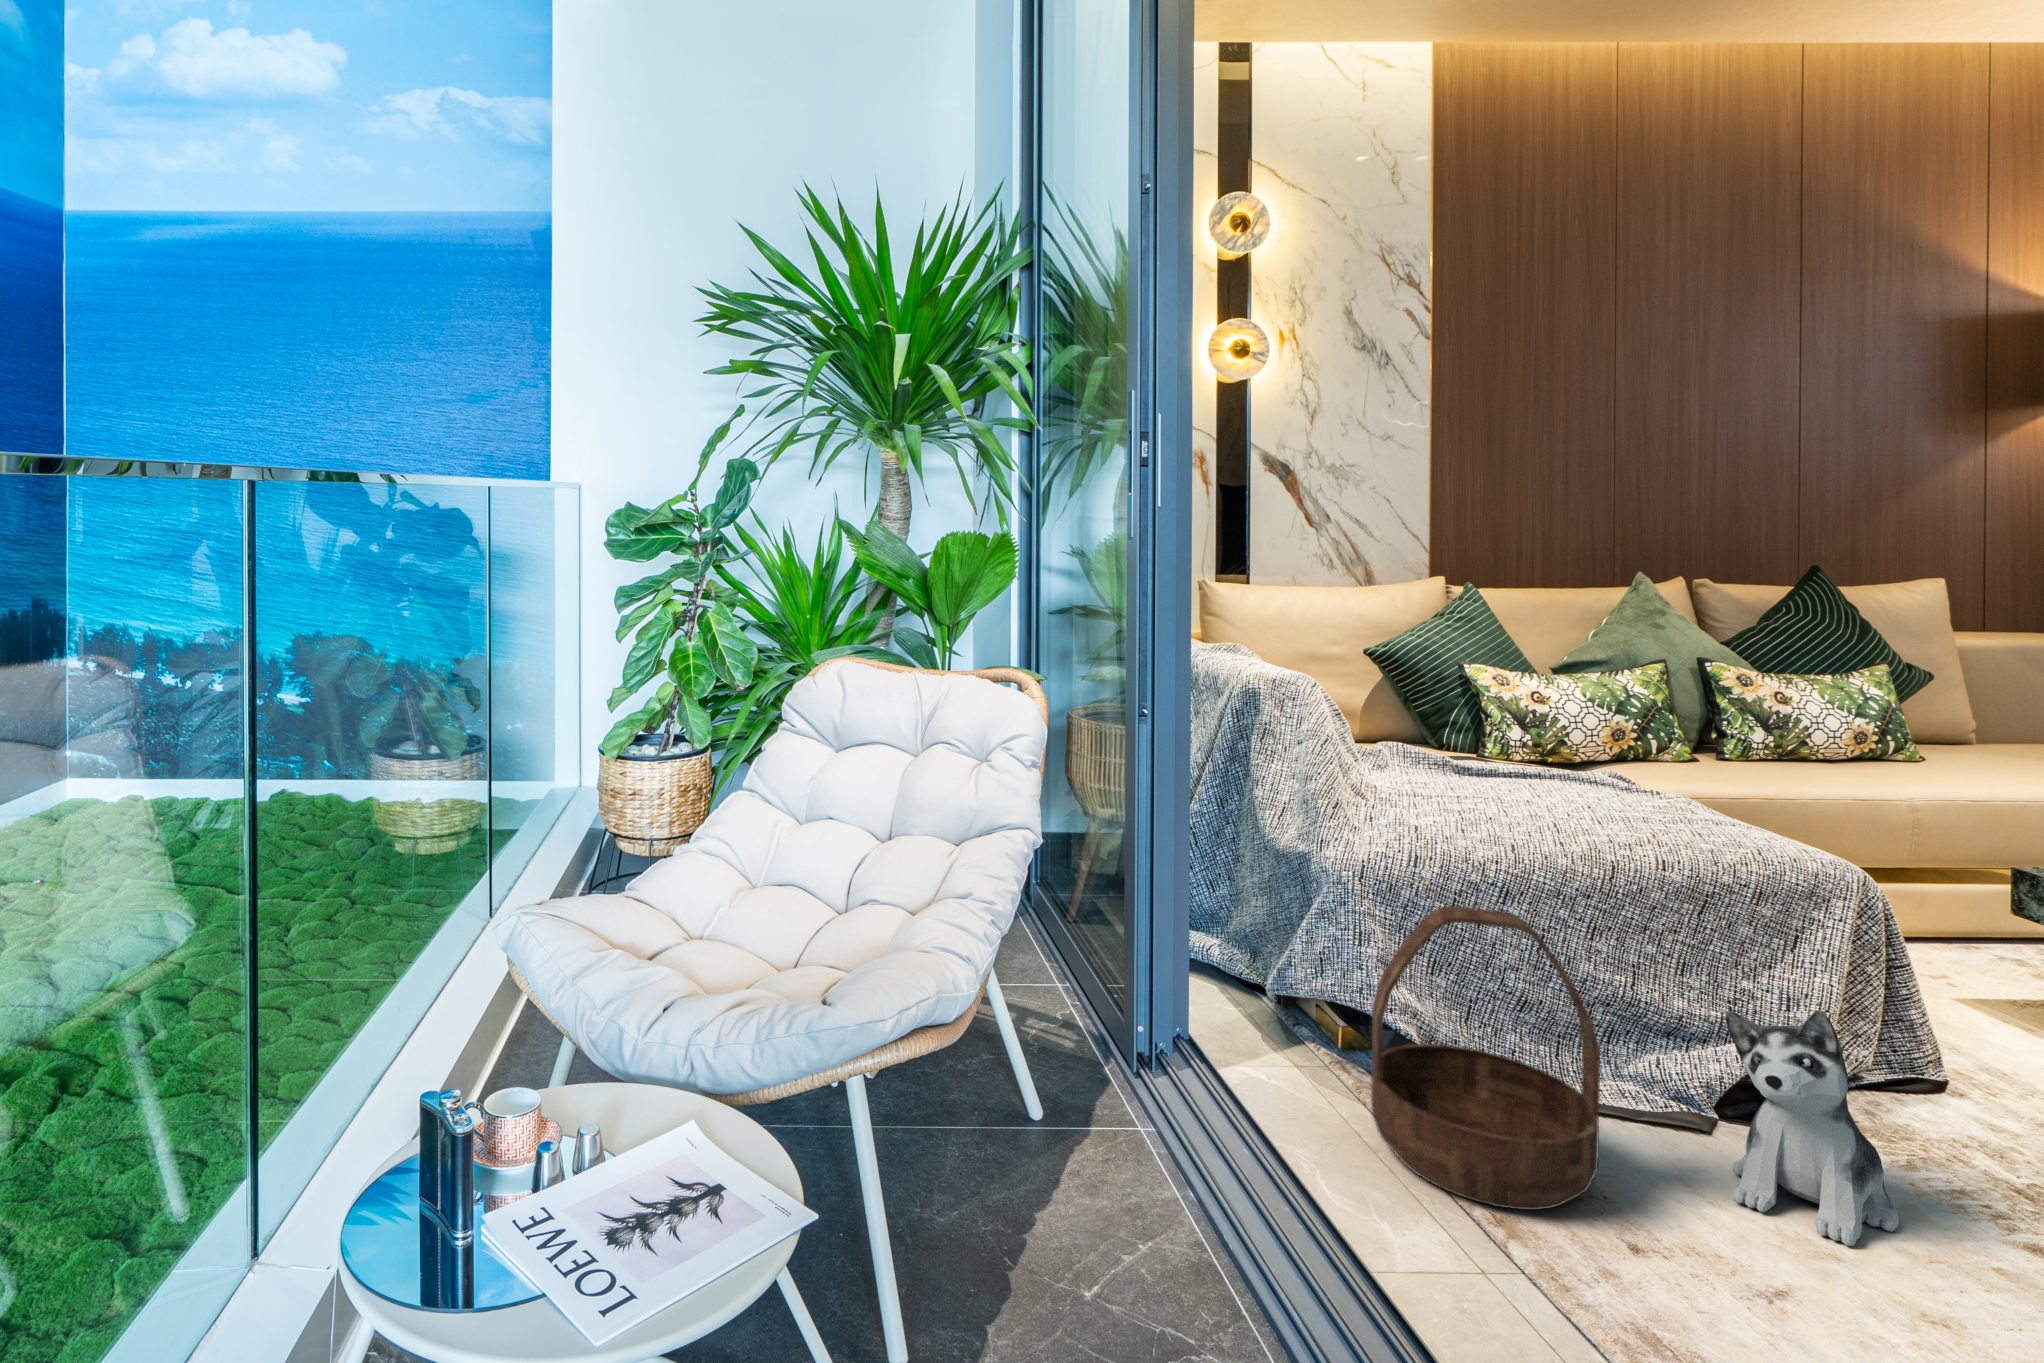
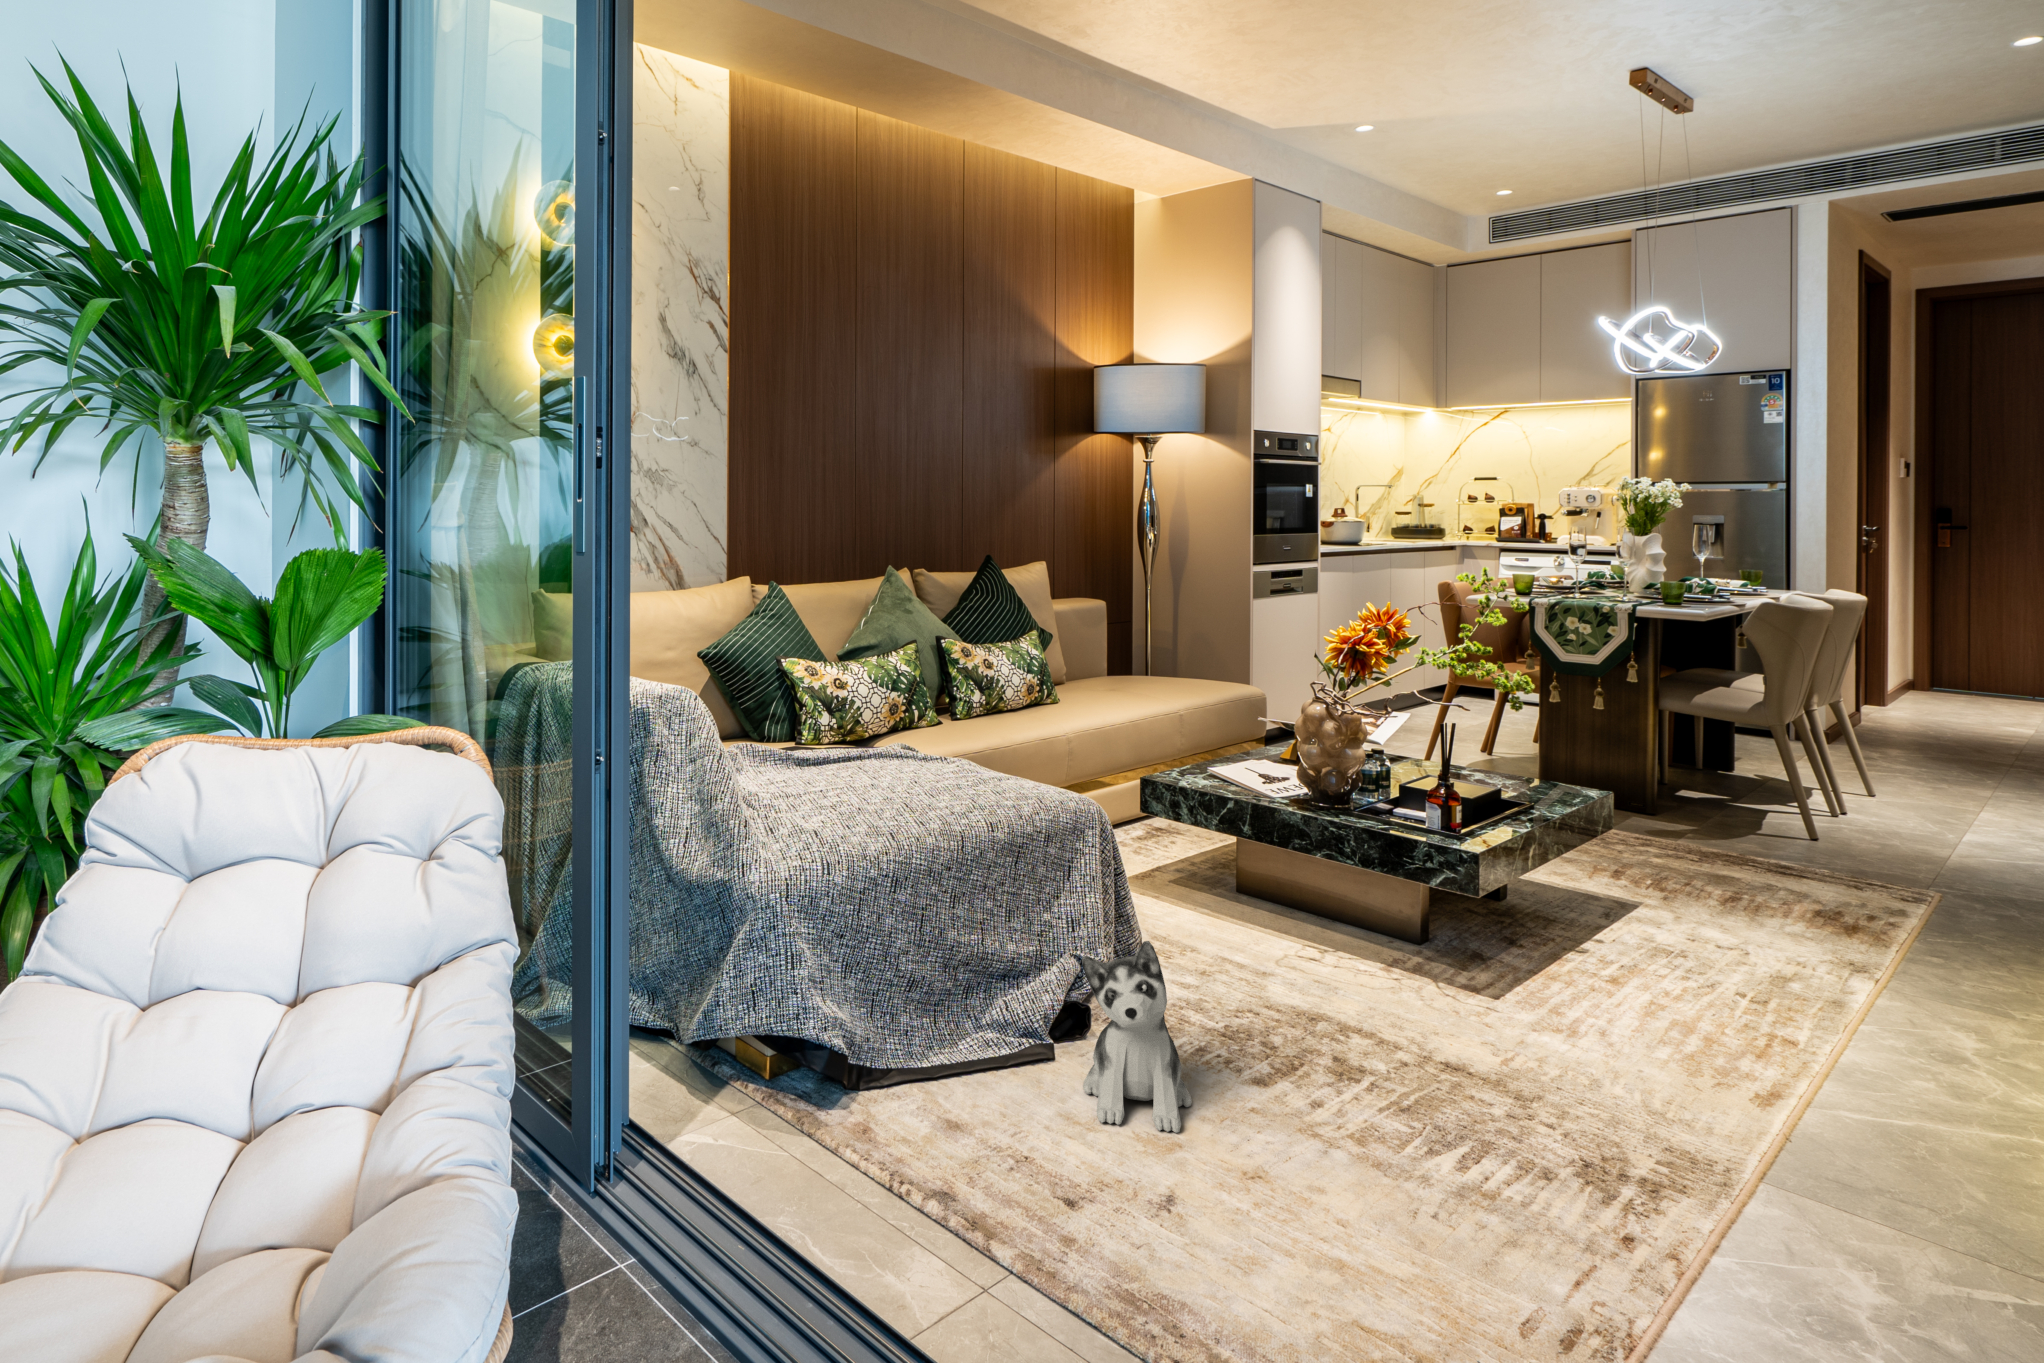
basket: present [1371,906,1600,1210] -> none [833,913,1024,1211]

